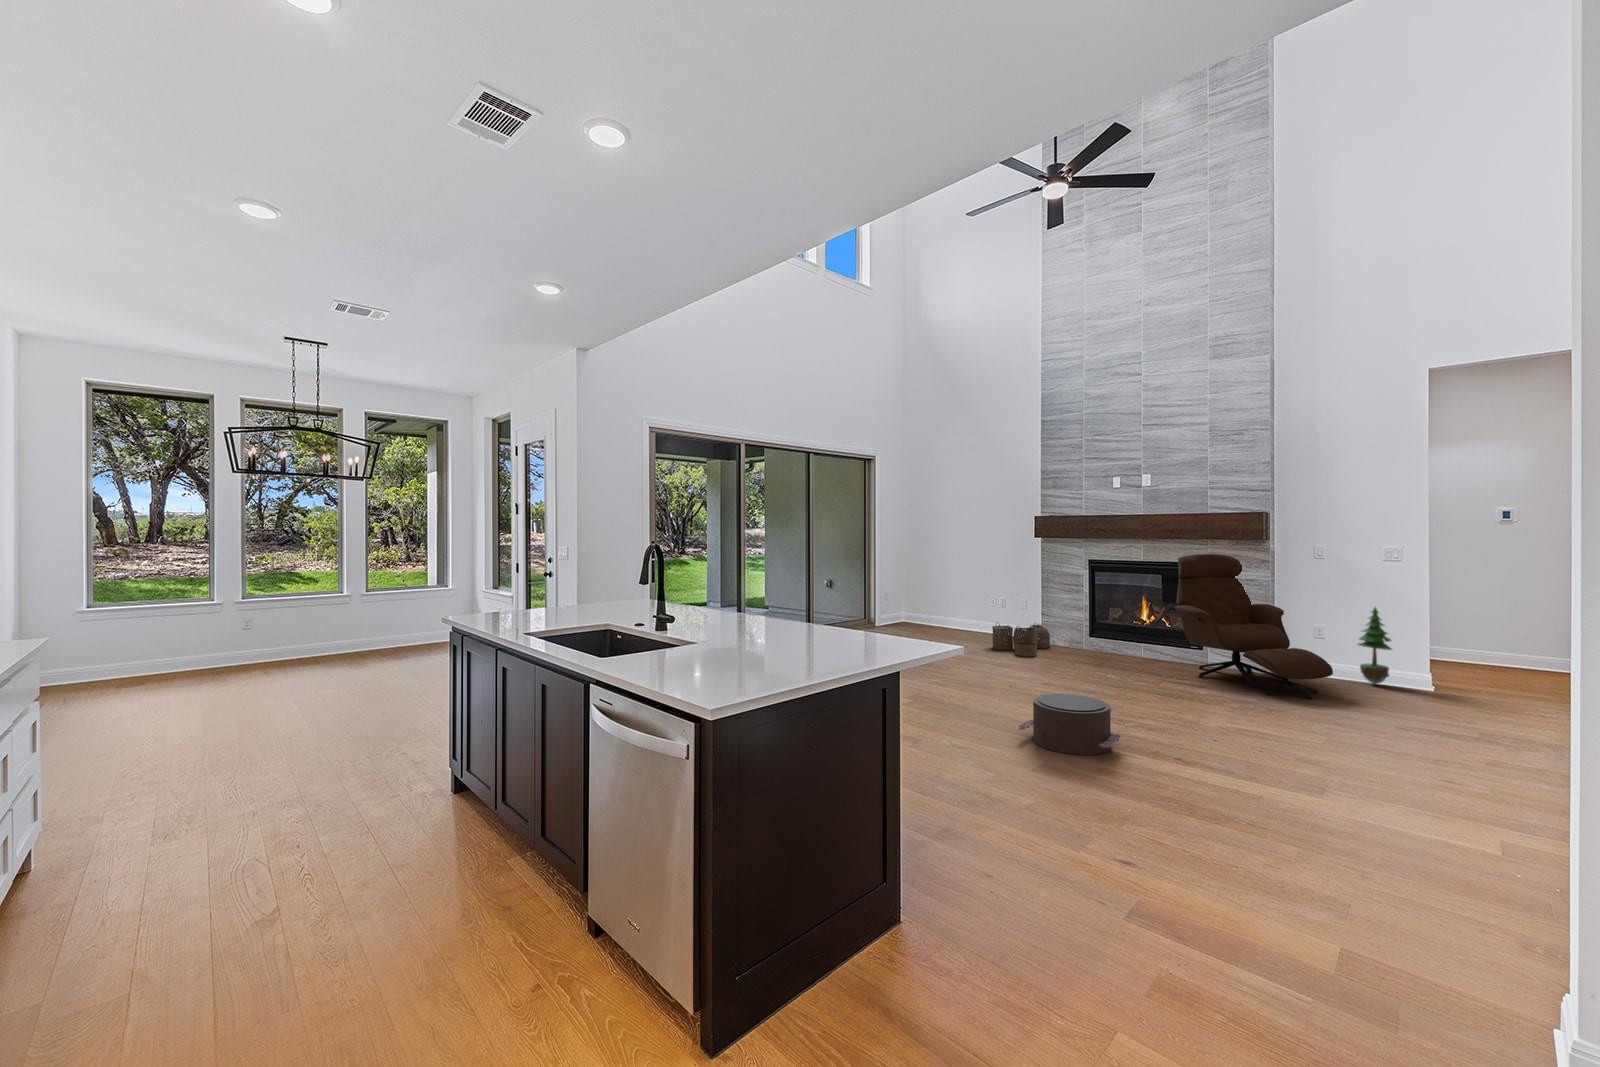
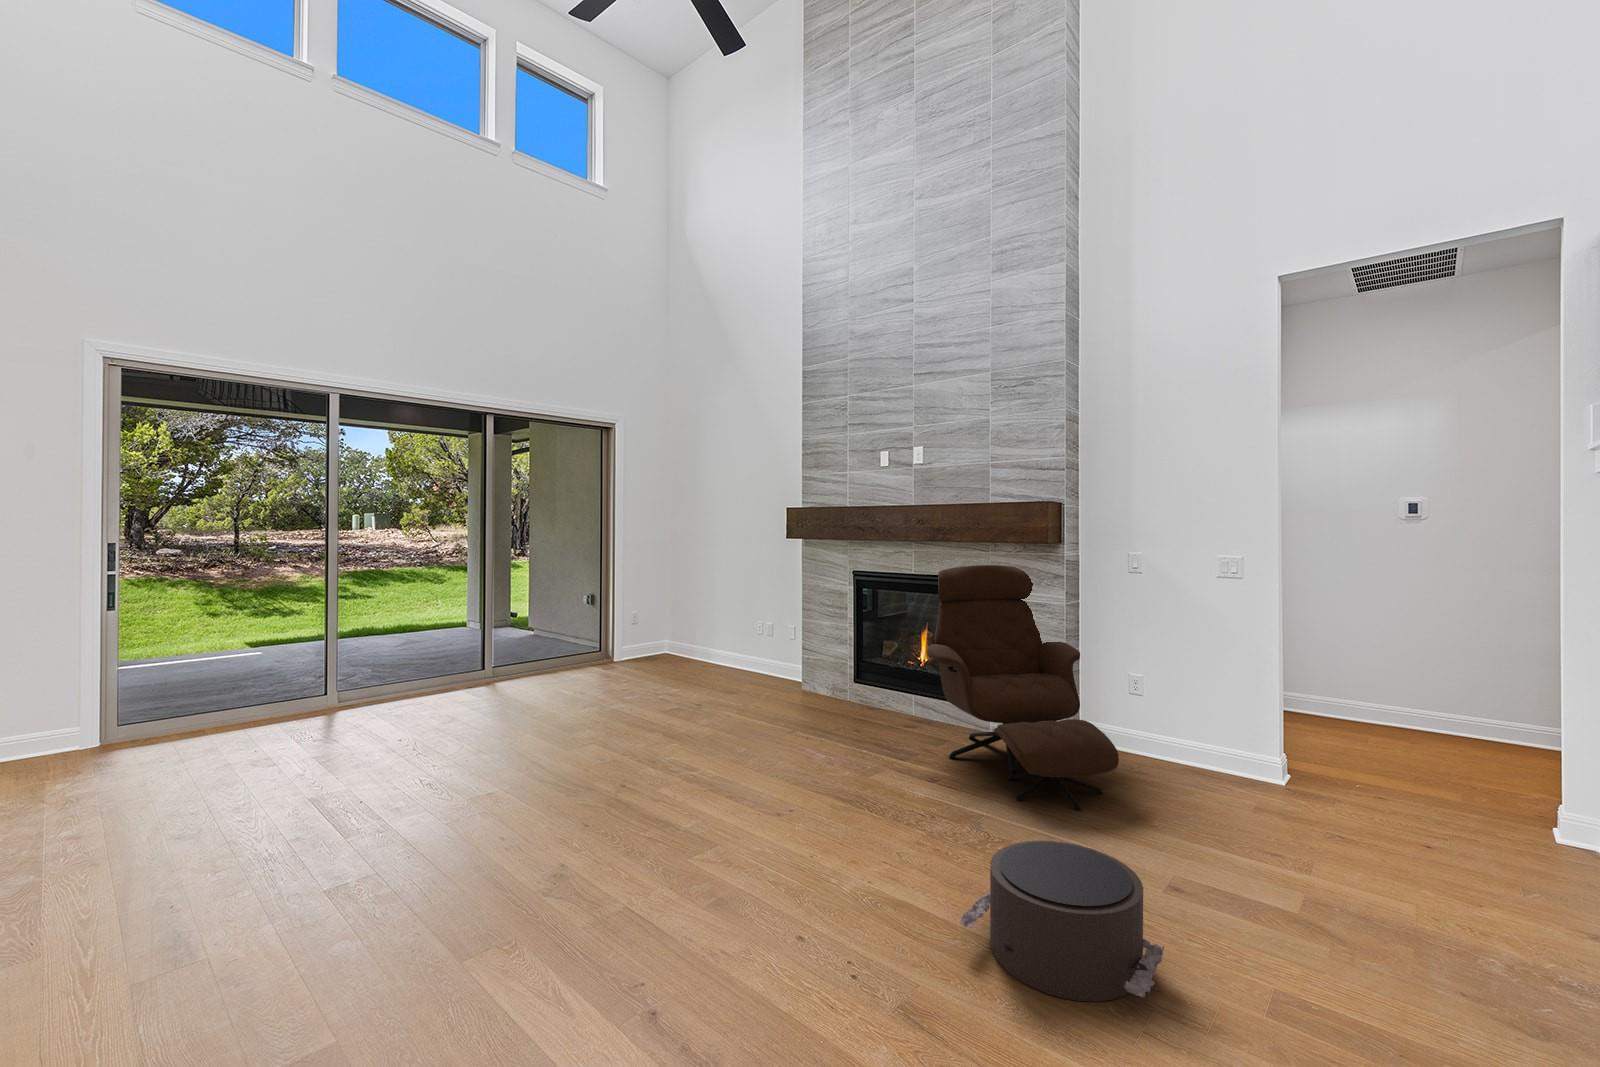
potted tree: present [1358,608,1391,684] -> none [1175,650,1226,774]
woven basket: present [992,622,1050,657] -> none [720,660,806,715]
pouf: present [1018,694,1121,755] -> present [959,841,1164,1002]

